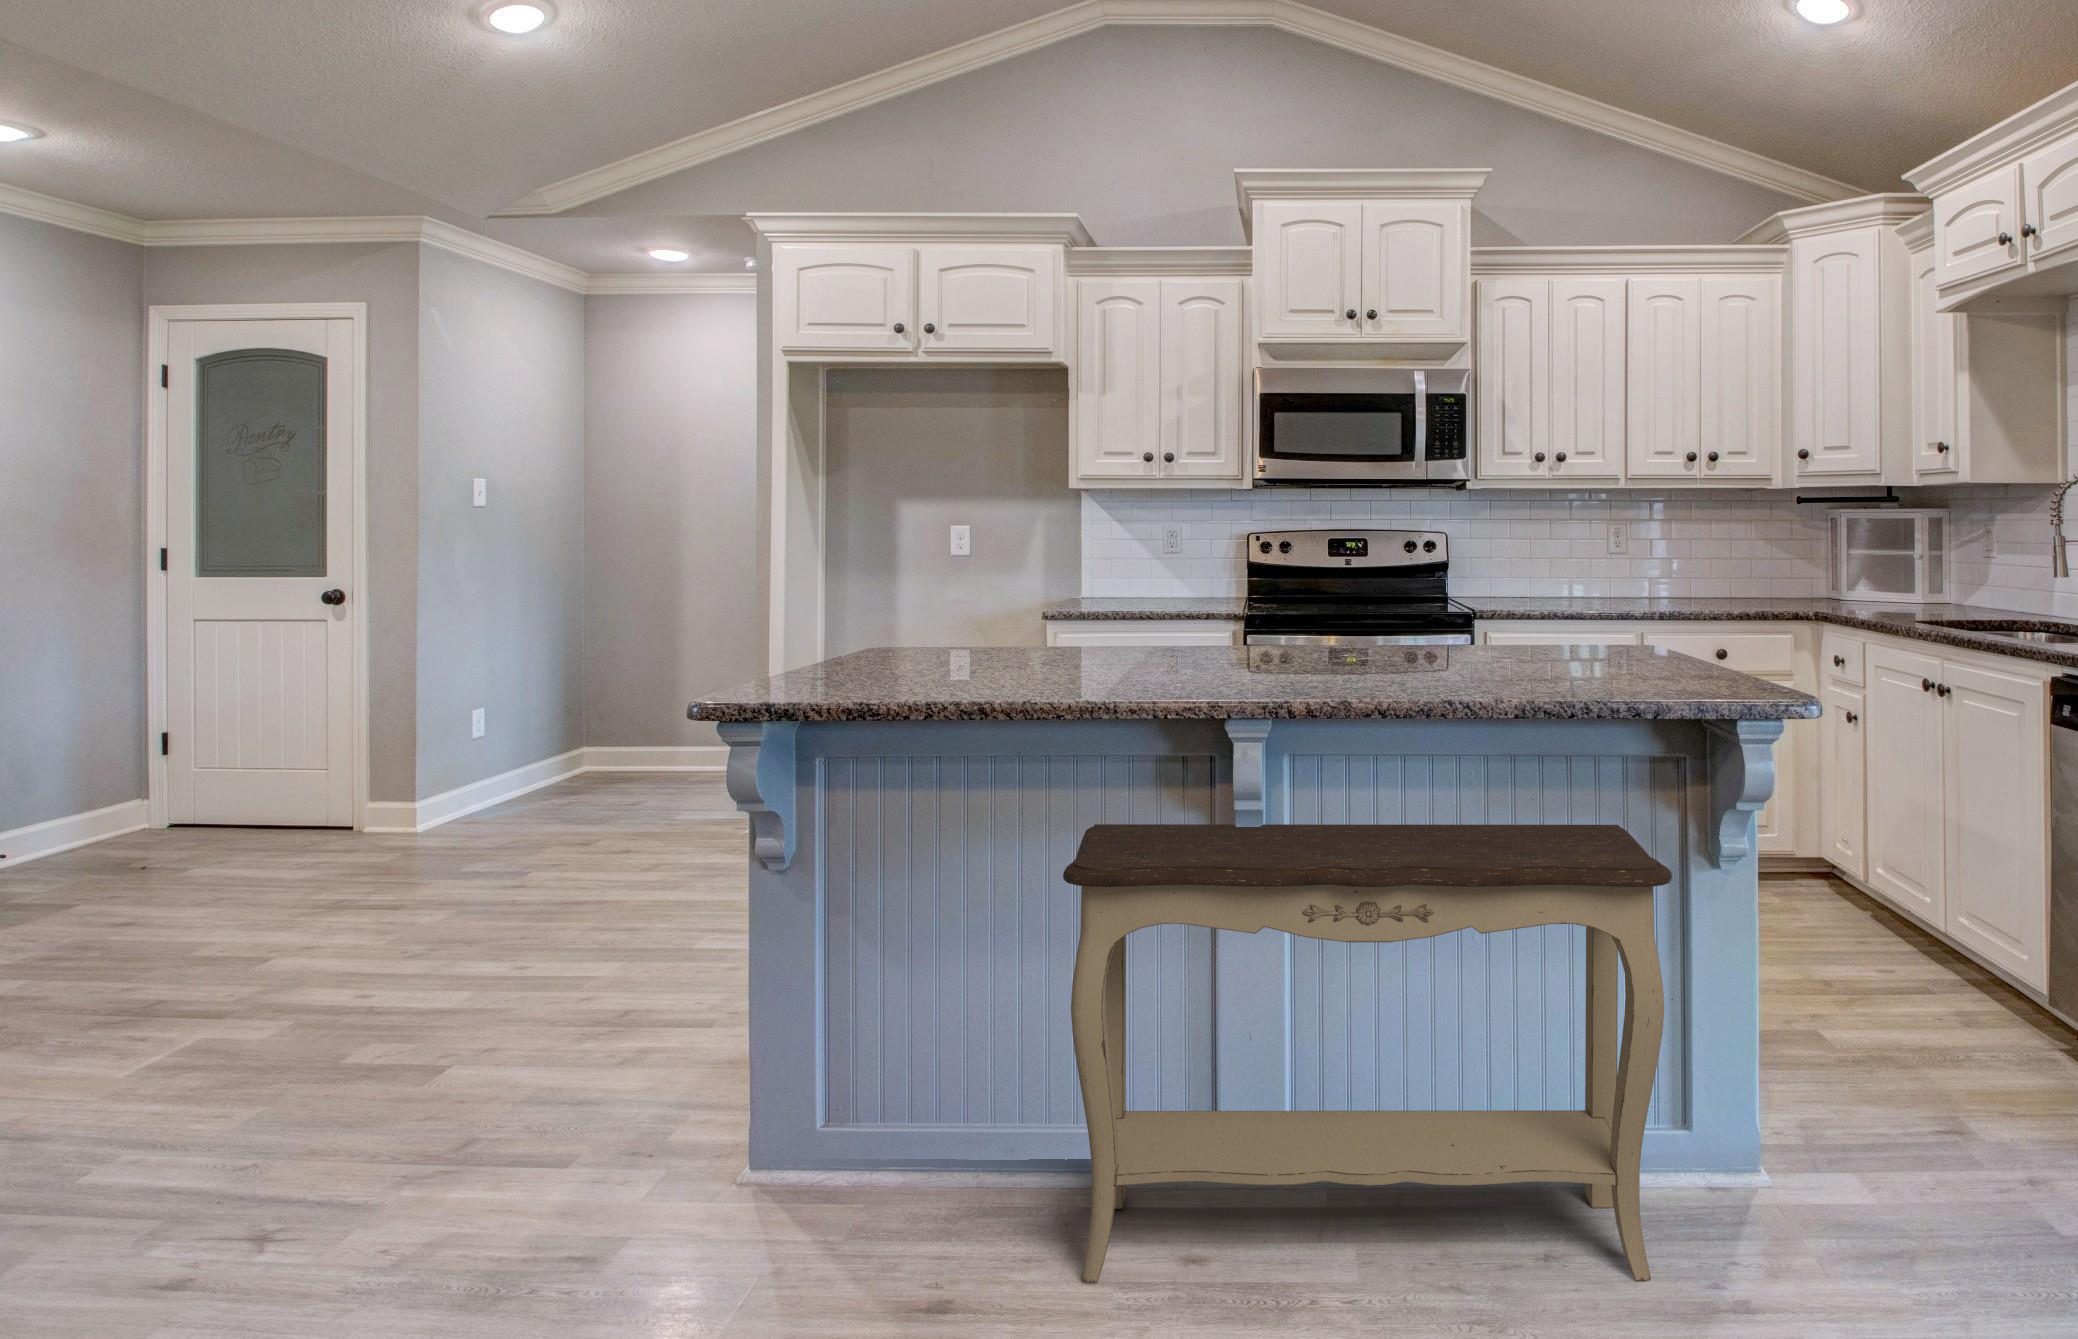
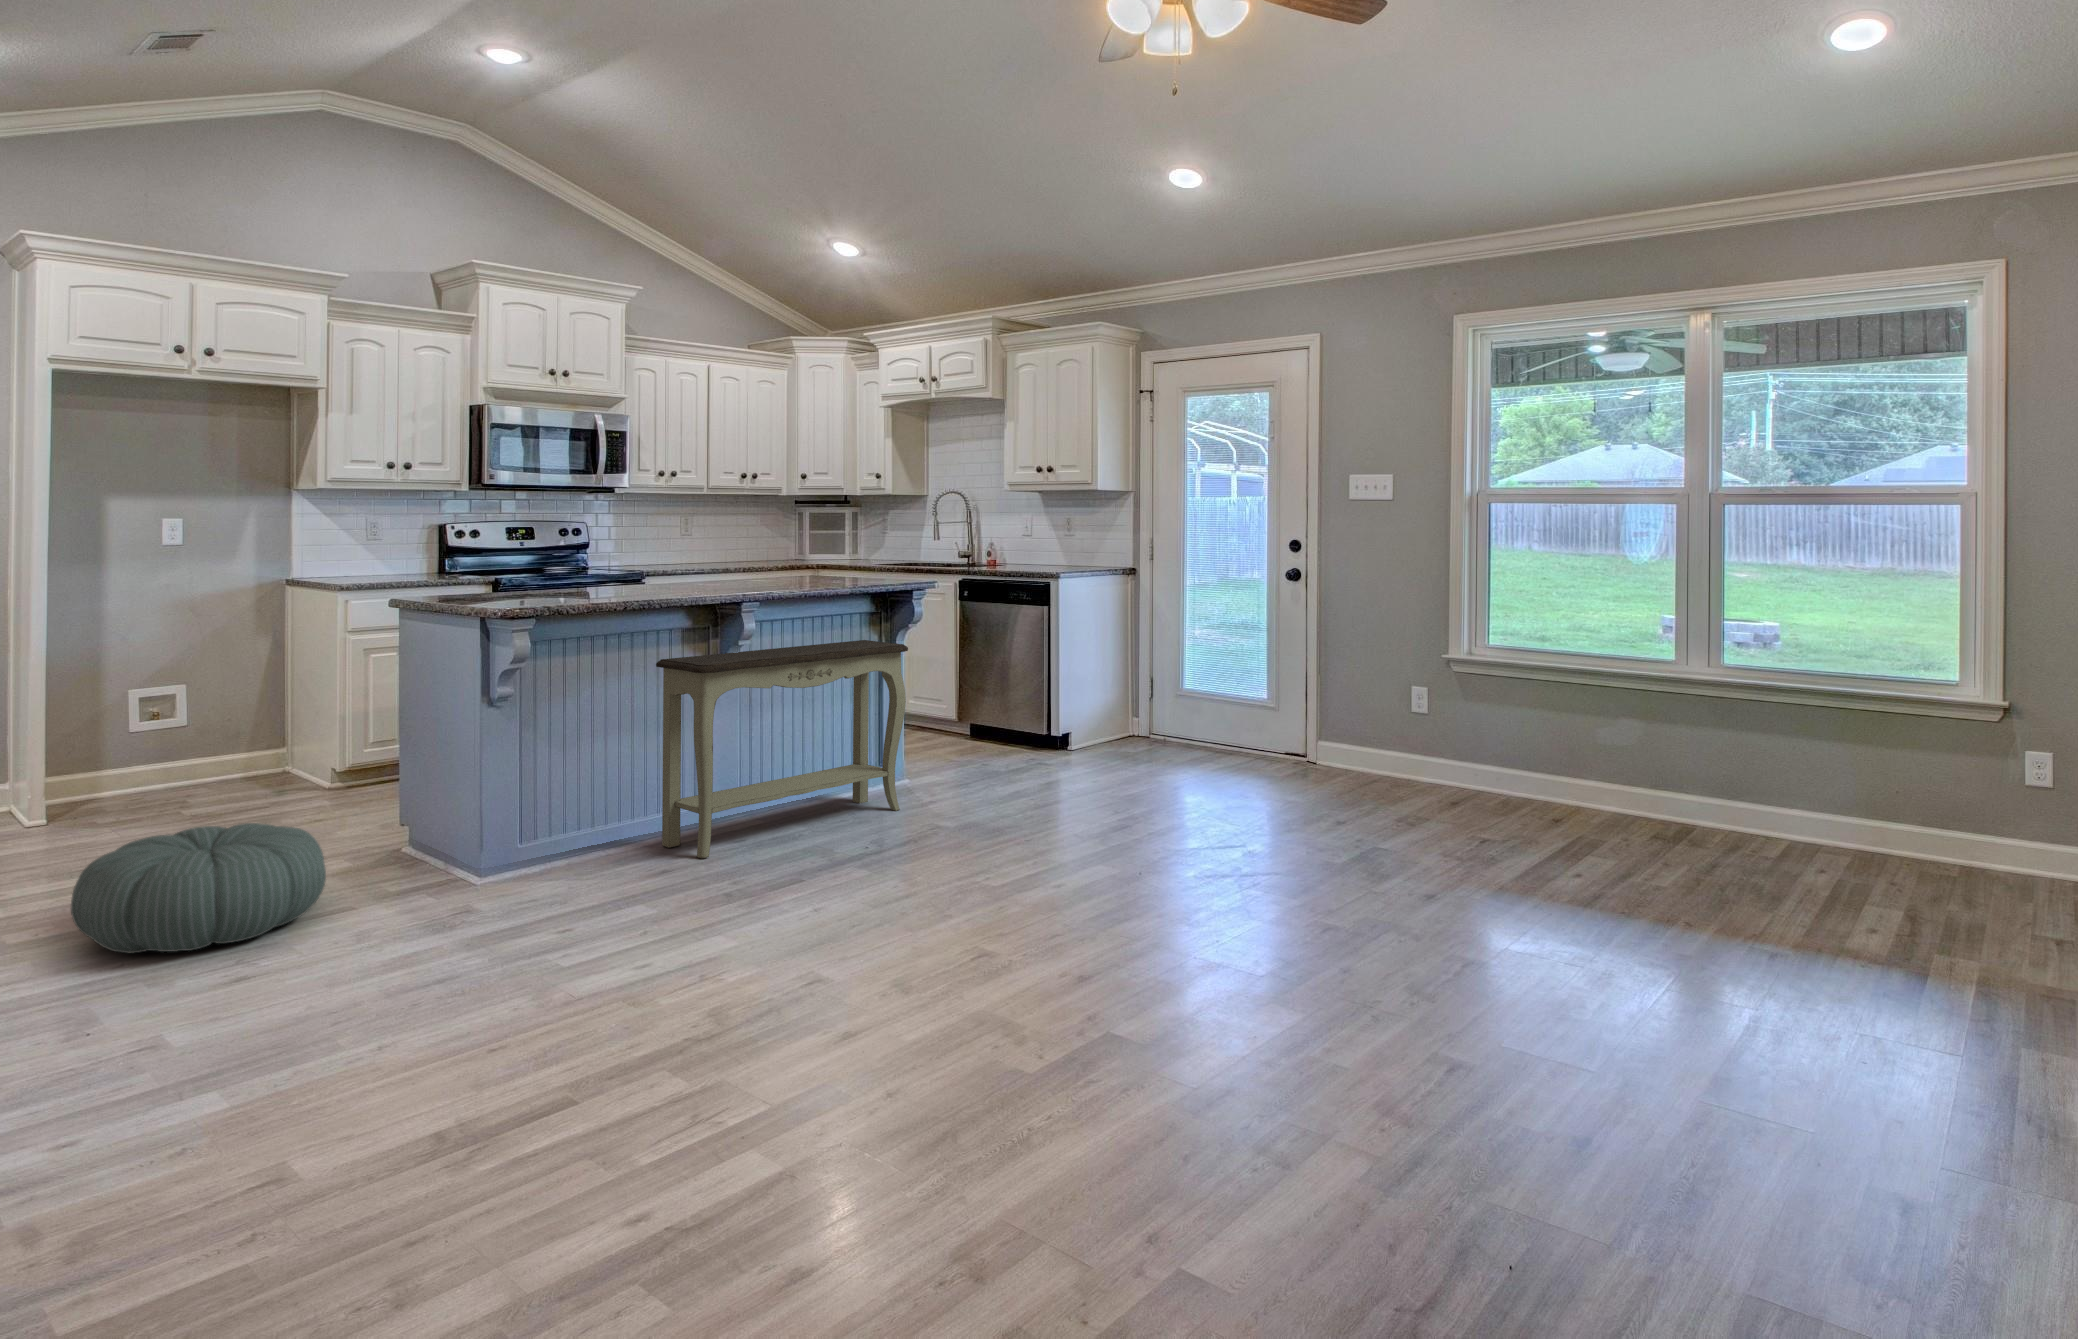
pouf: none [262,970,620,1195] -> present [71,823,326,953]

